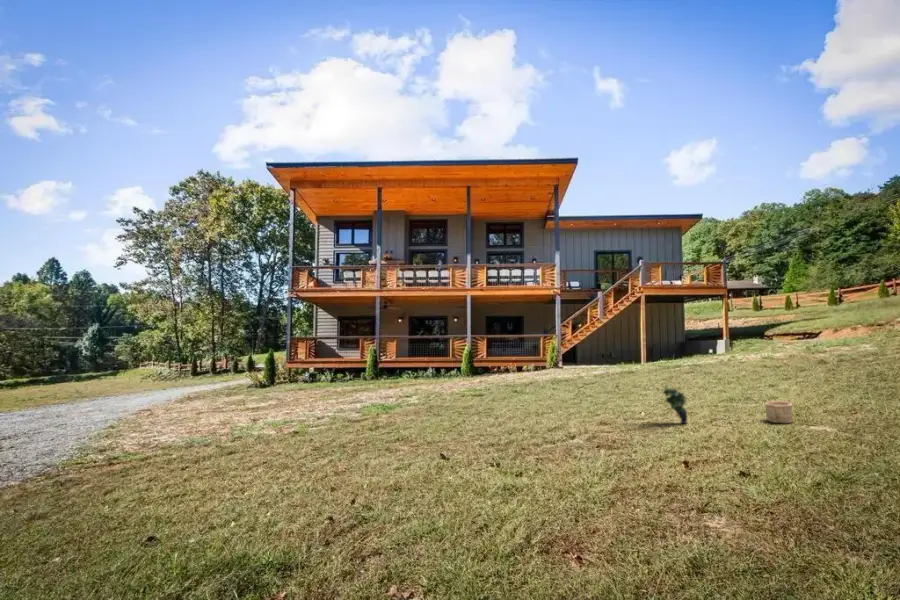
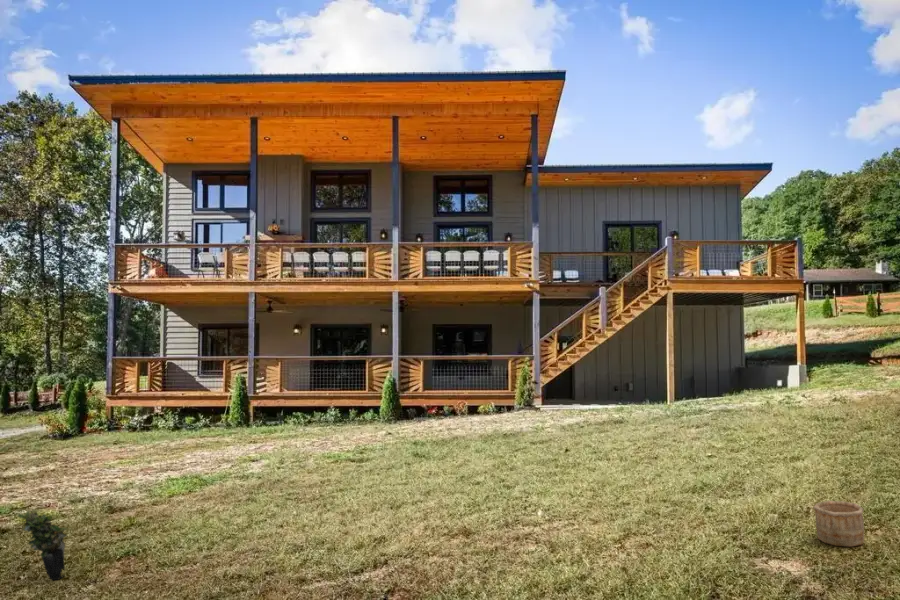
potted plant: present [663,386,687,424] -> present [18,510,67,580]

